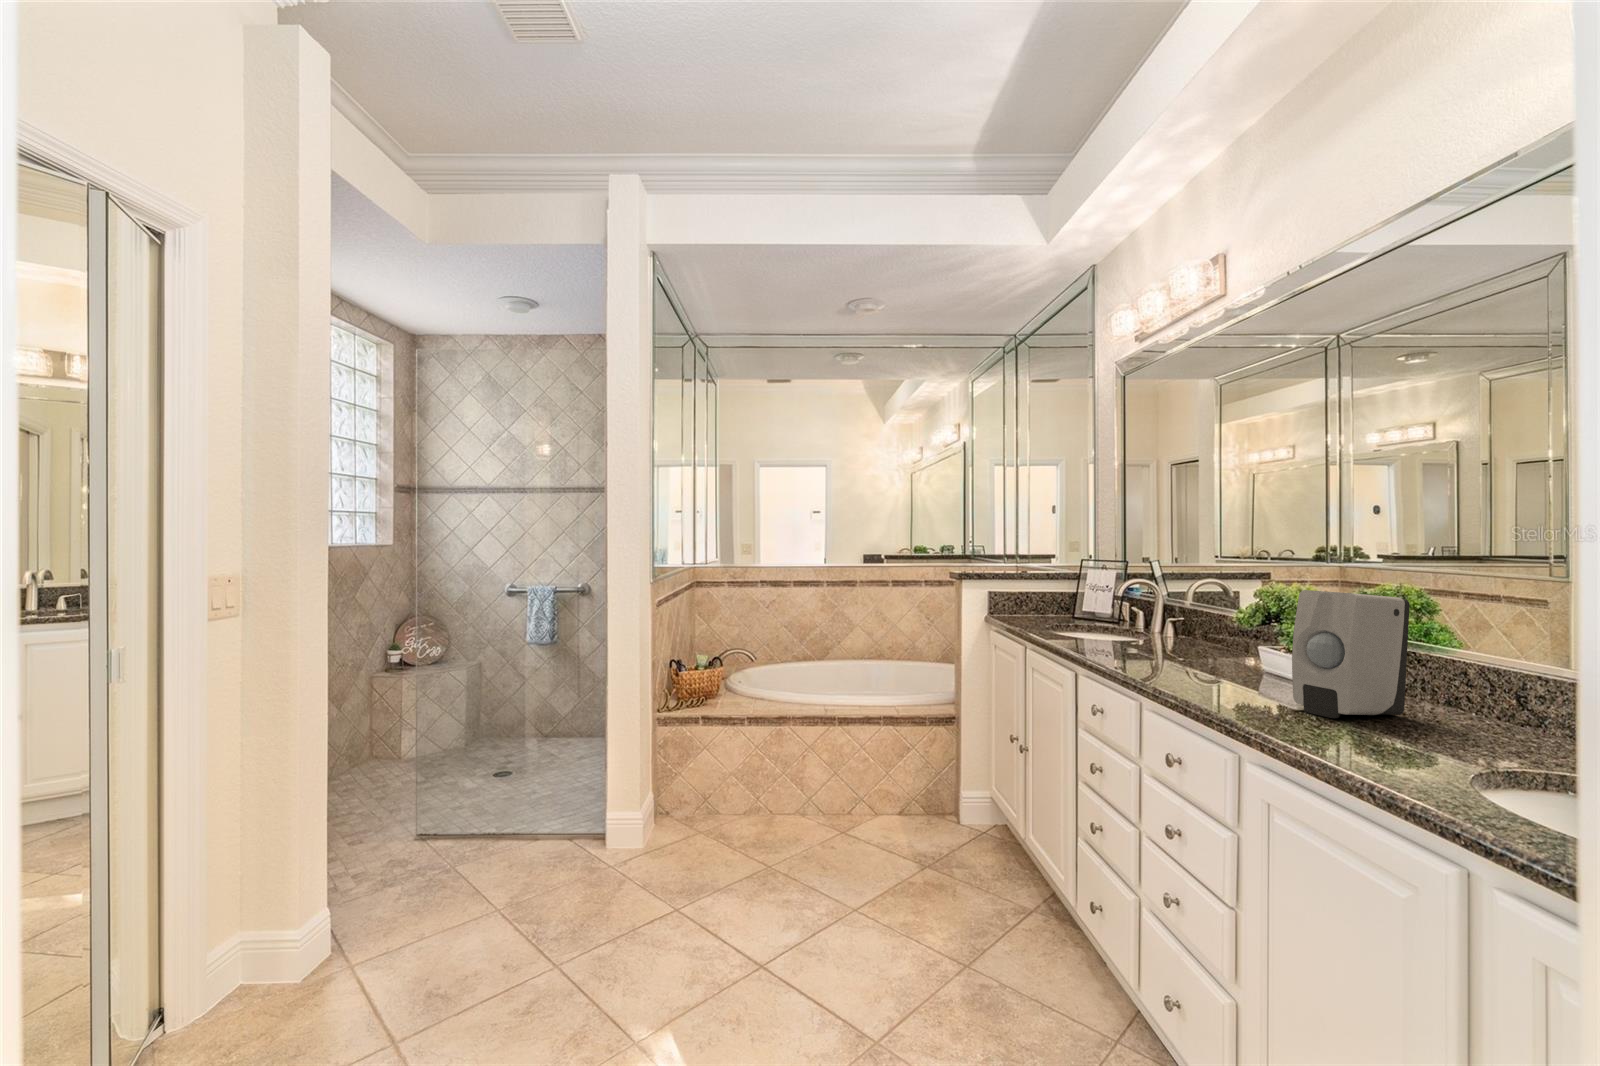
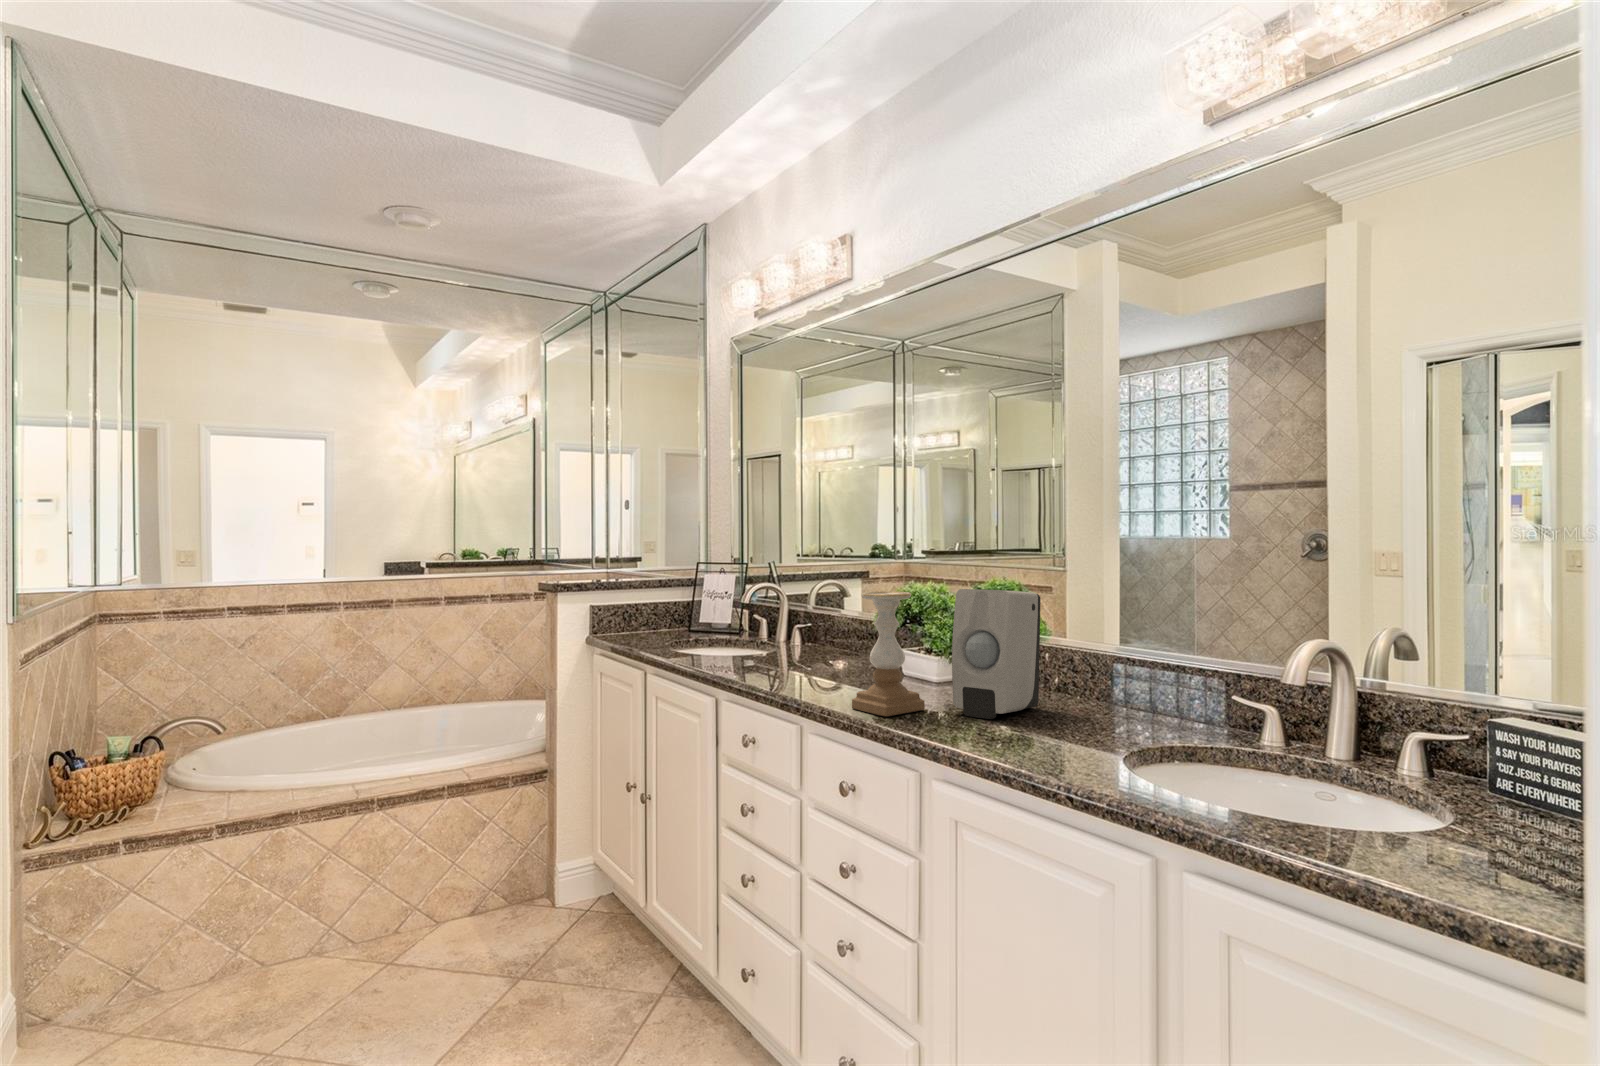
candle holder: none [1187,589,1263,702] -> present [852,591,925,716]

